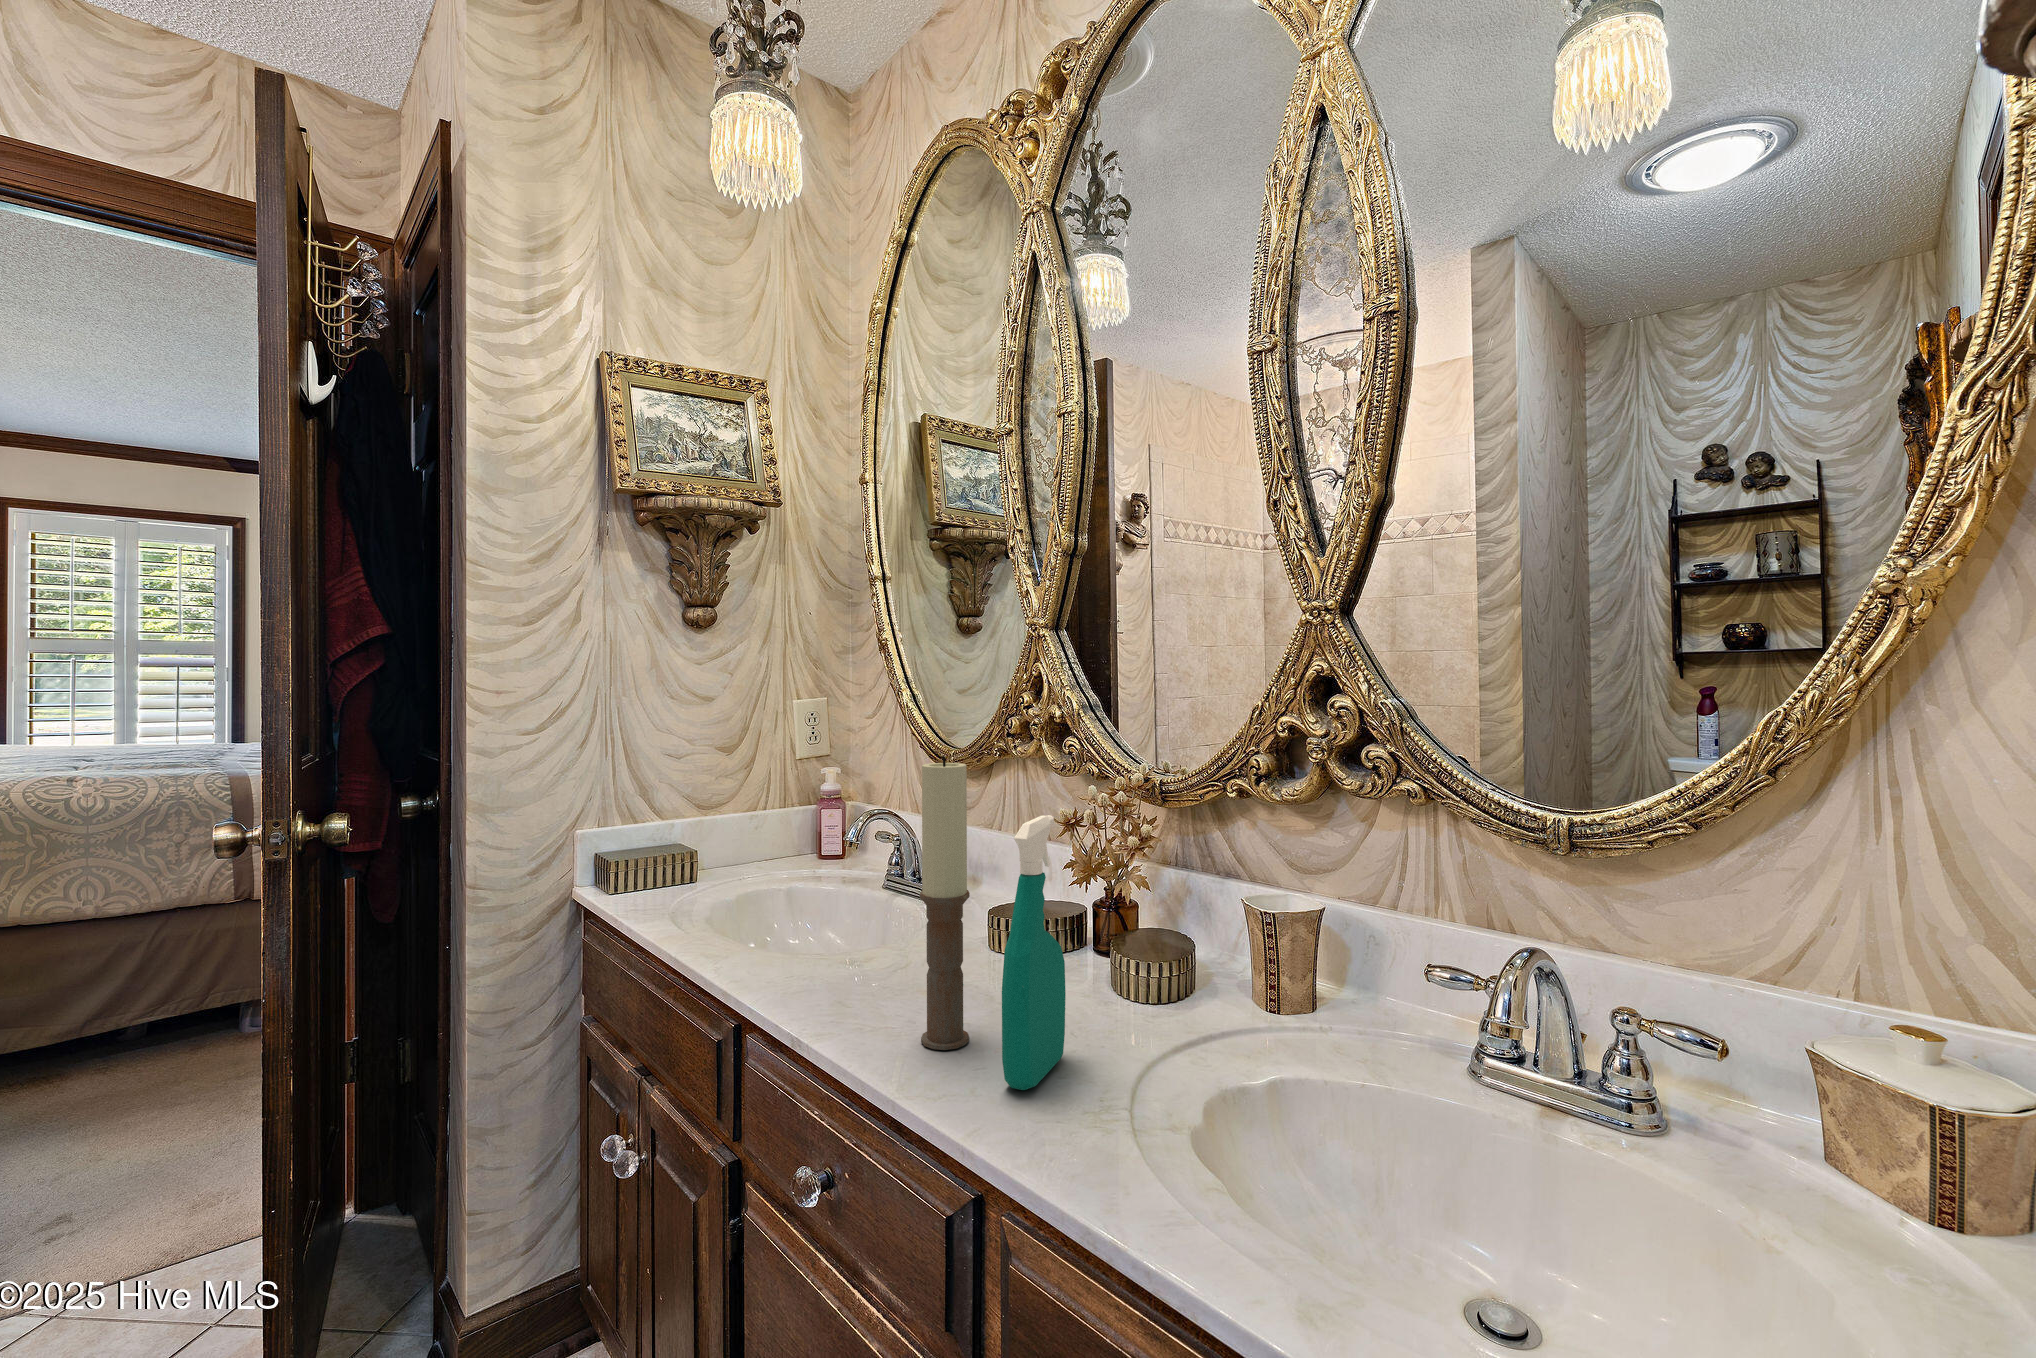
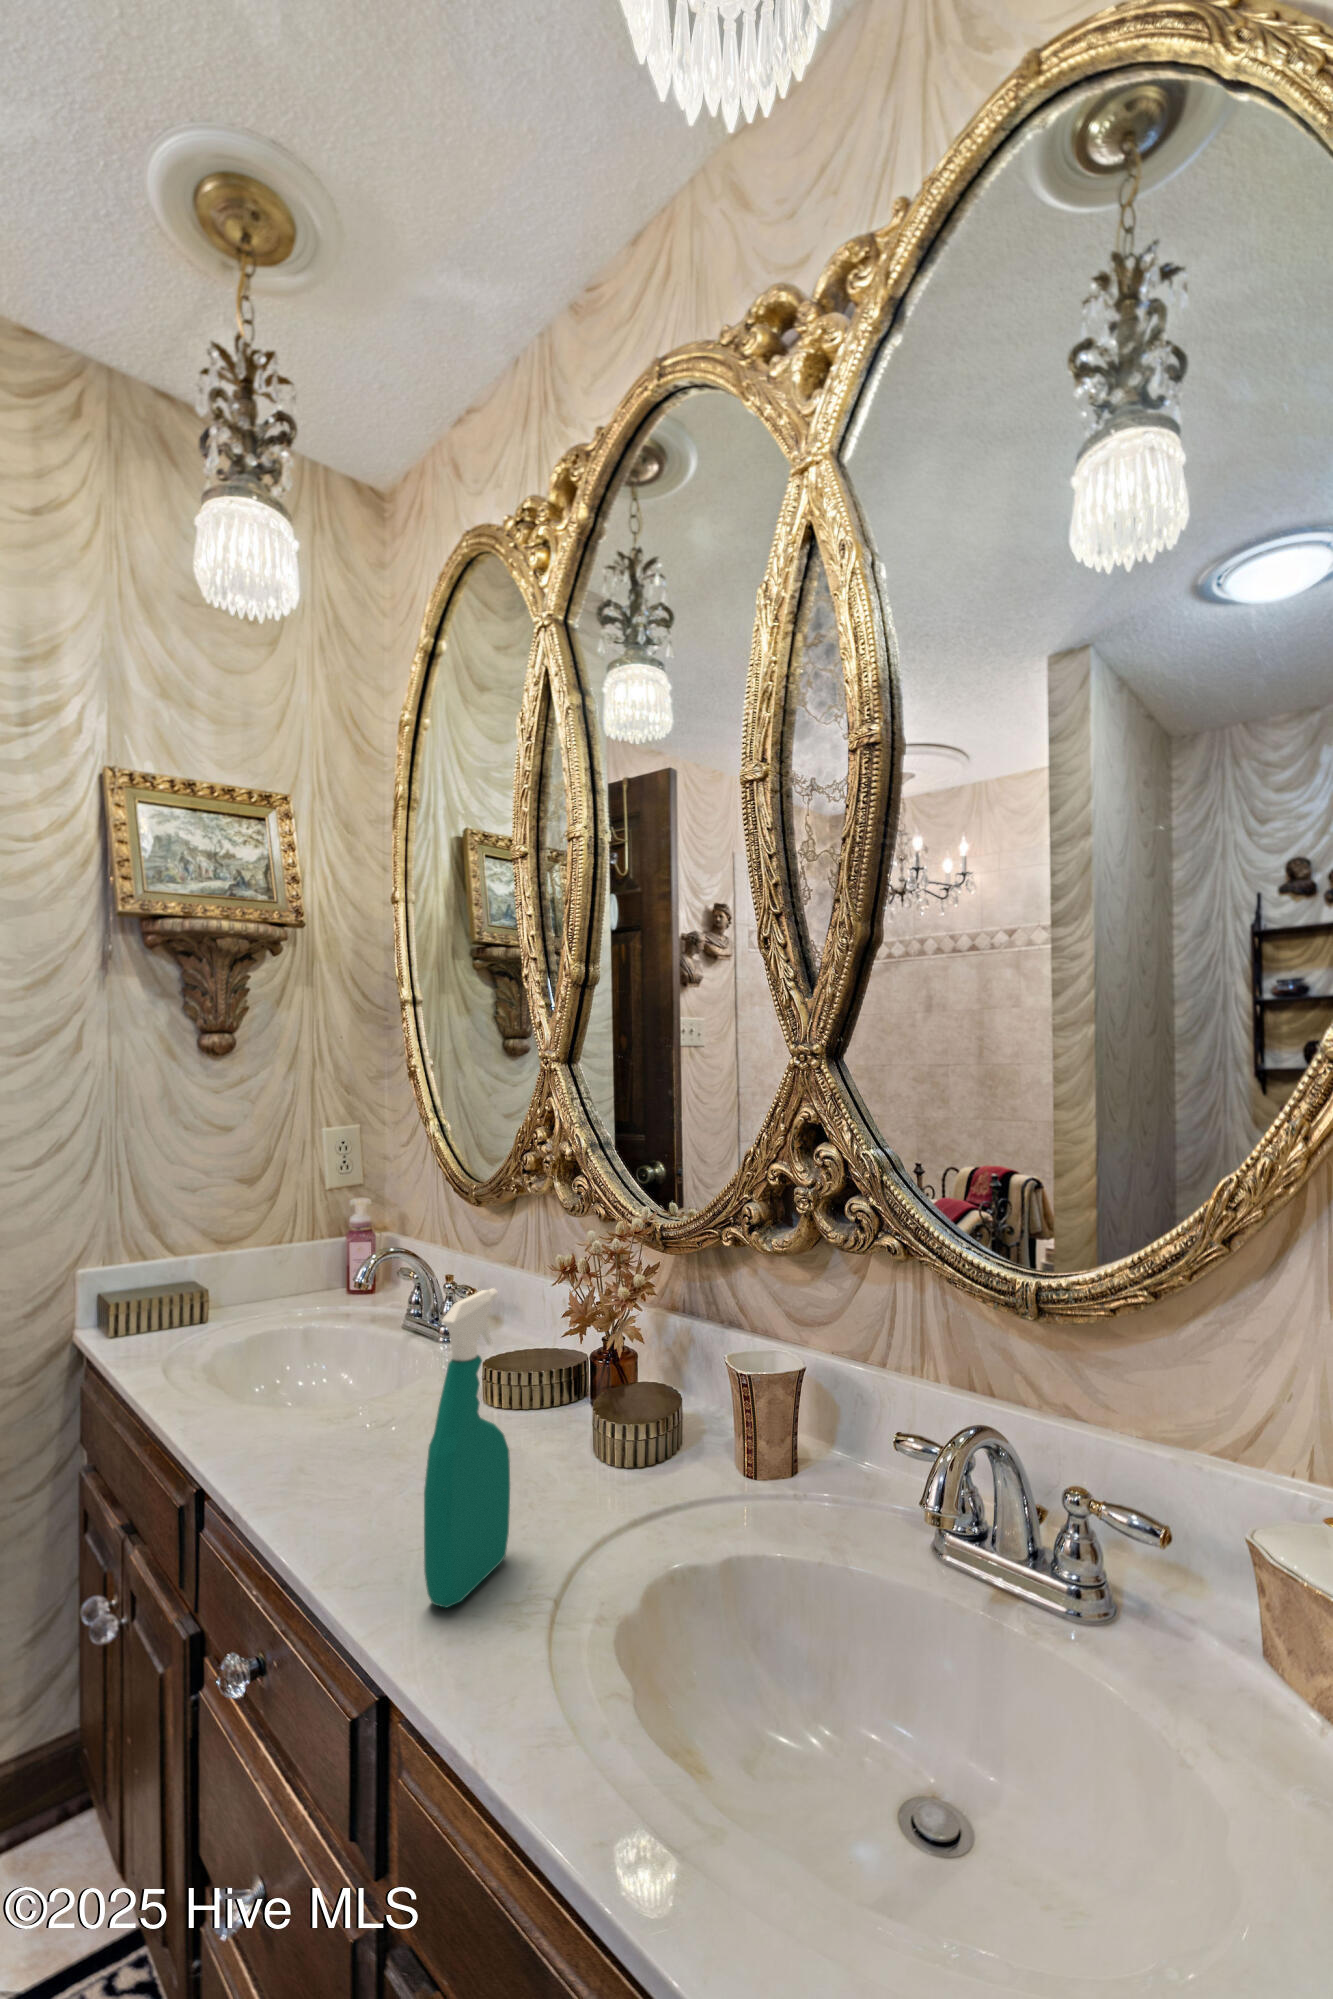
candle: present [920,756,970,1050] -> none [358,1221,414,1552]

